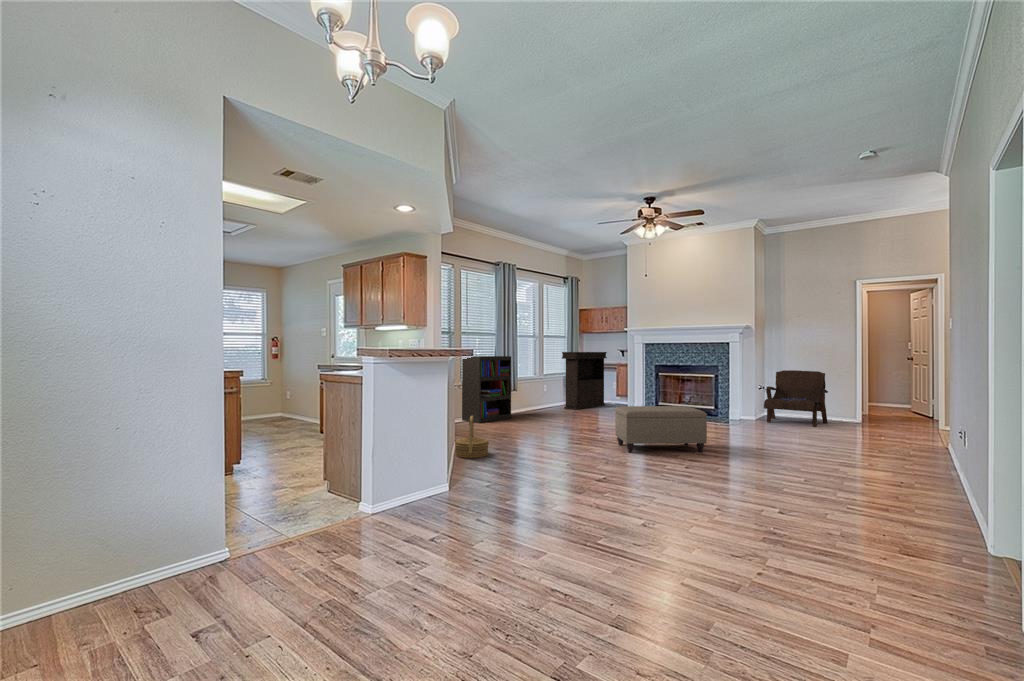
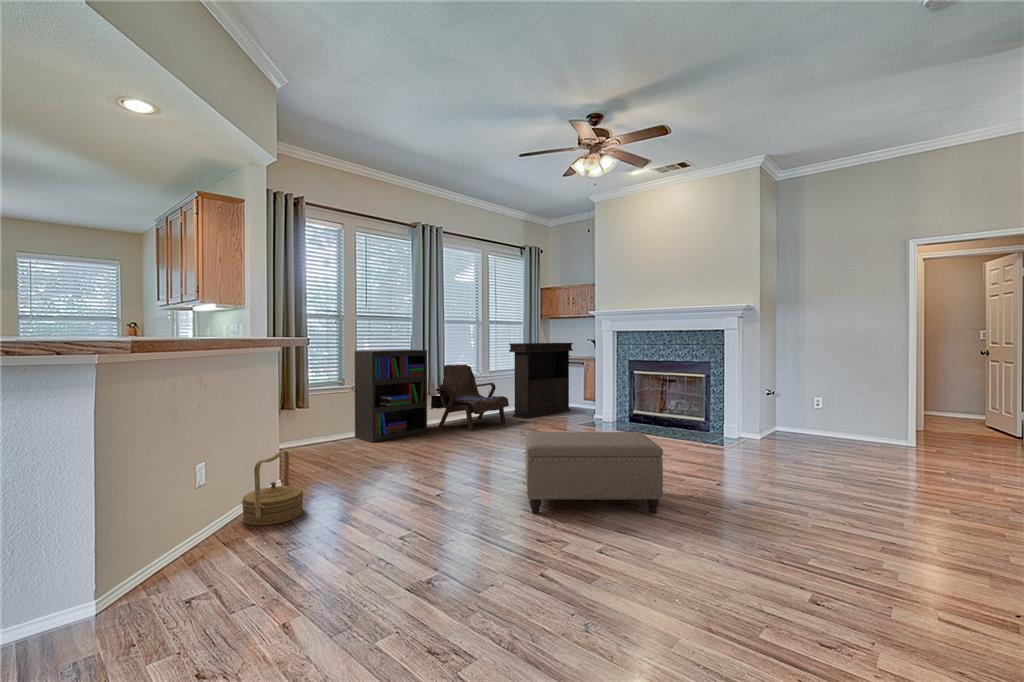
armchair: present [764,370,828,427] -> present [431,365,509,431]

